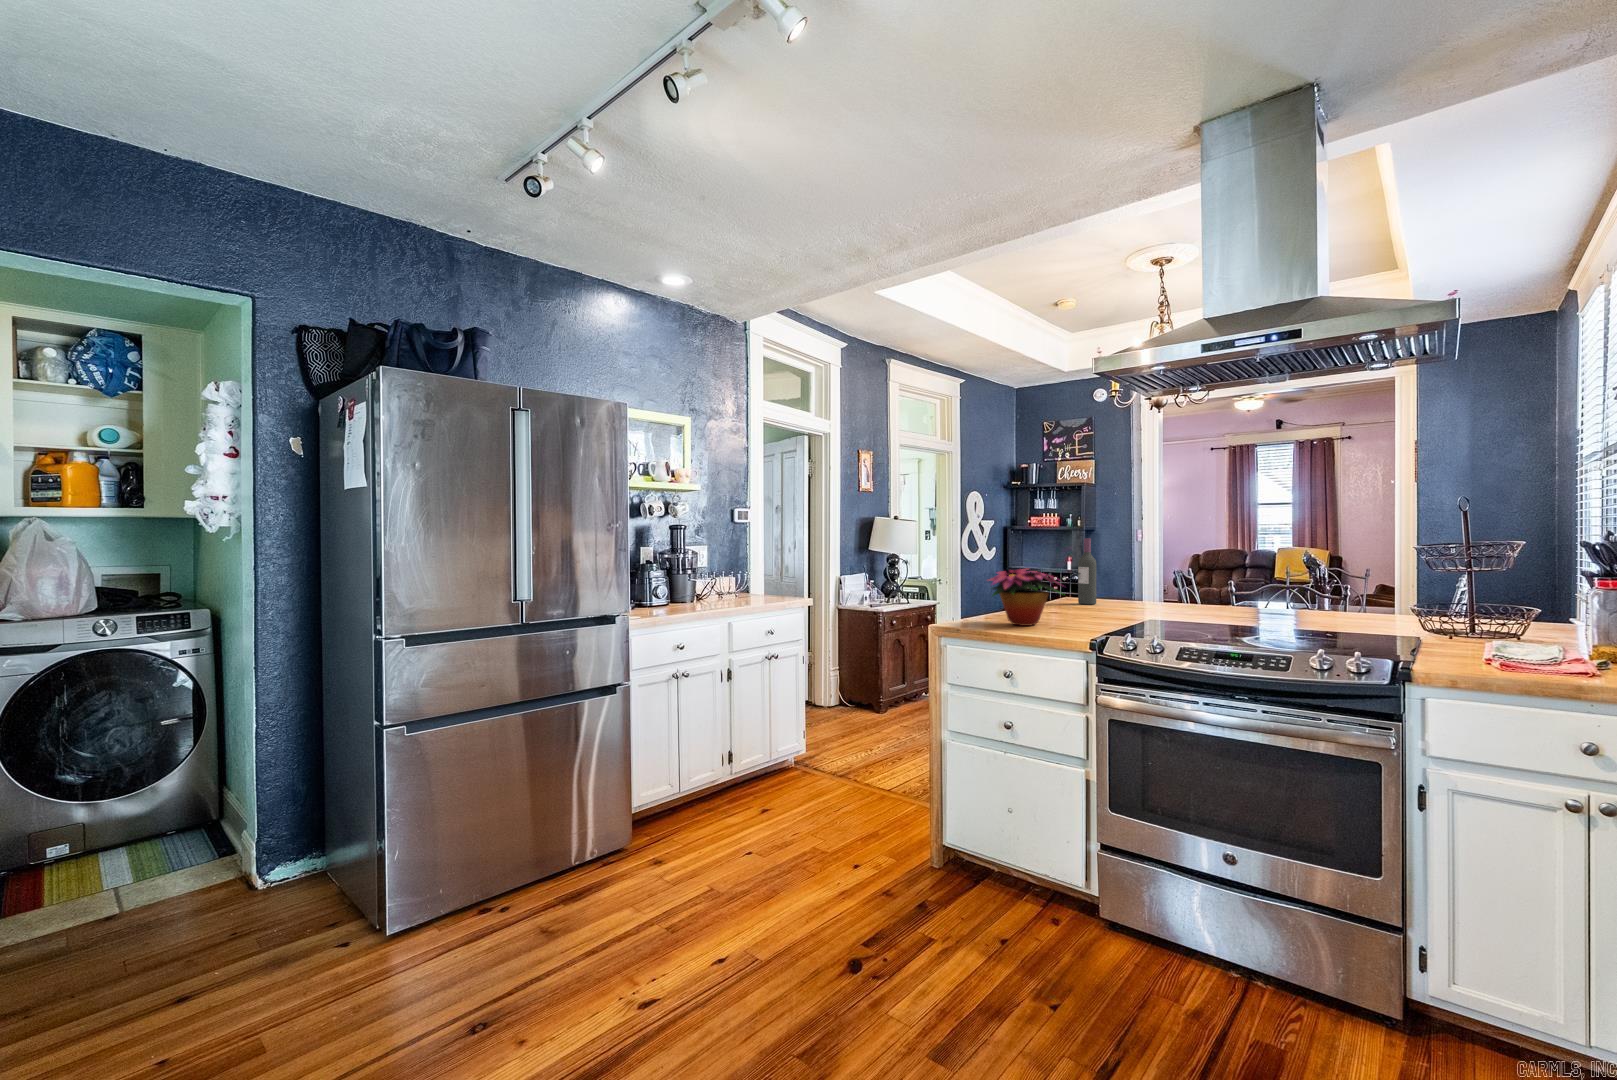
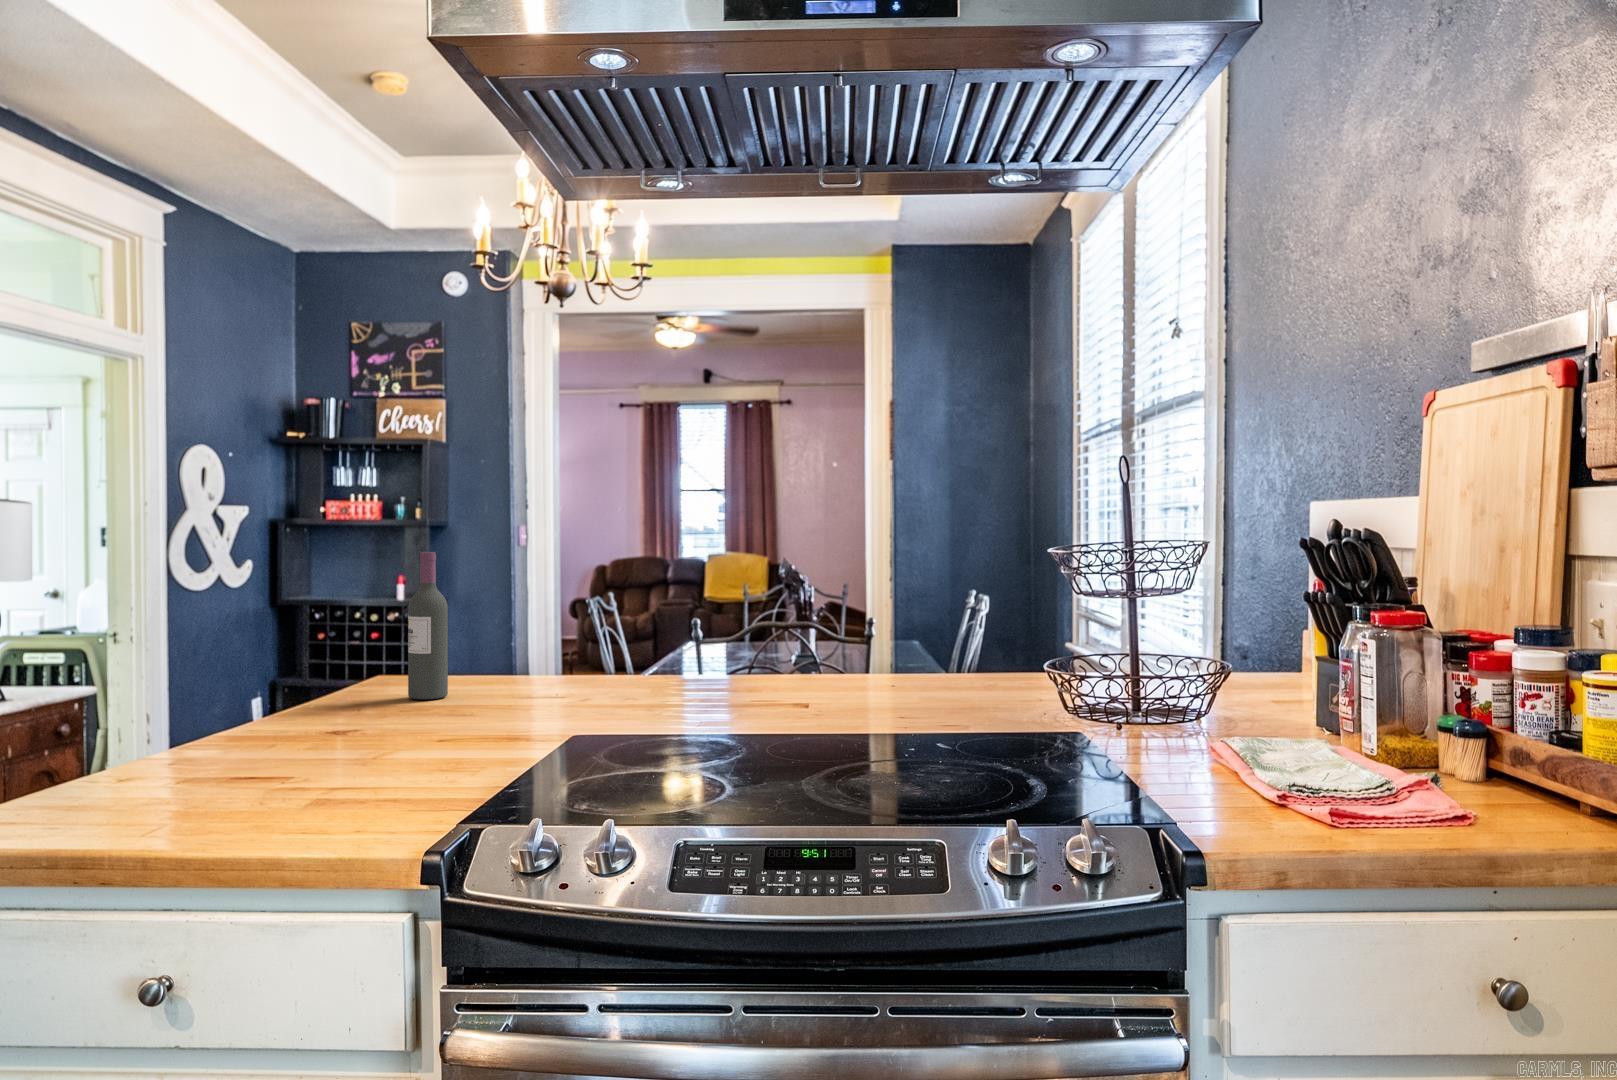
flower arrangement: present [989,569,1062,626] -> none [121,641,379,808]

